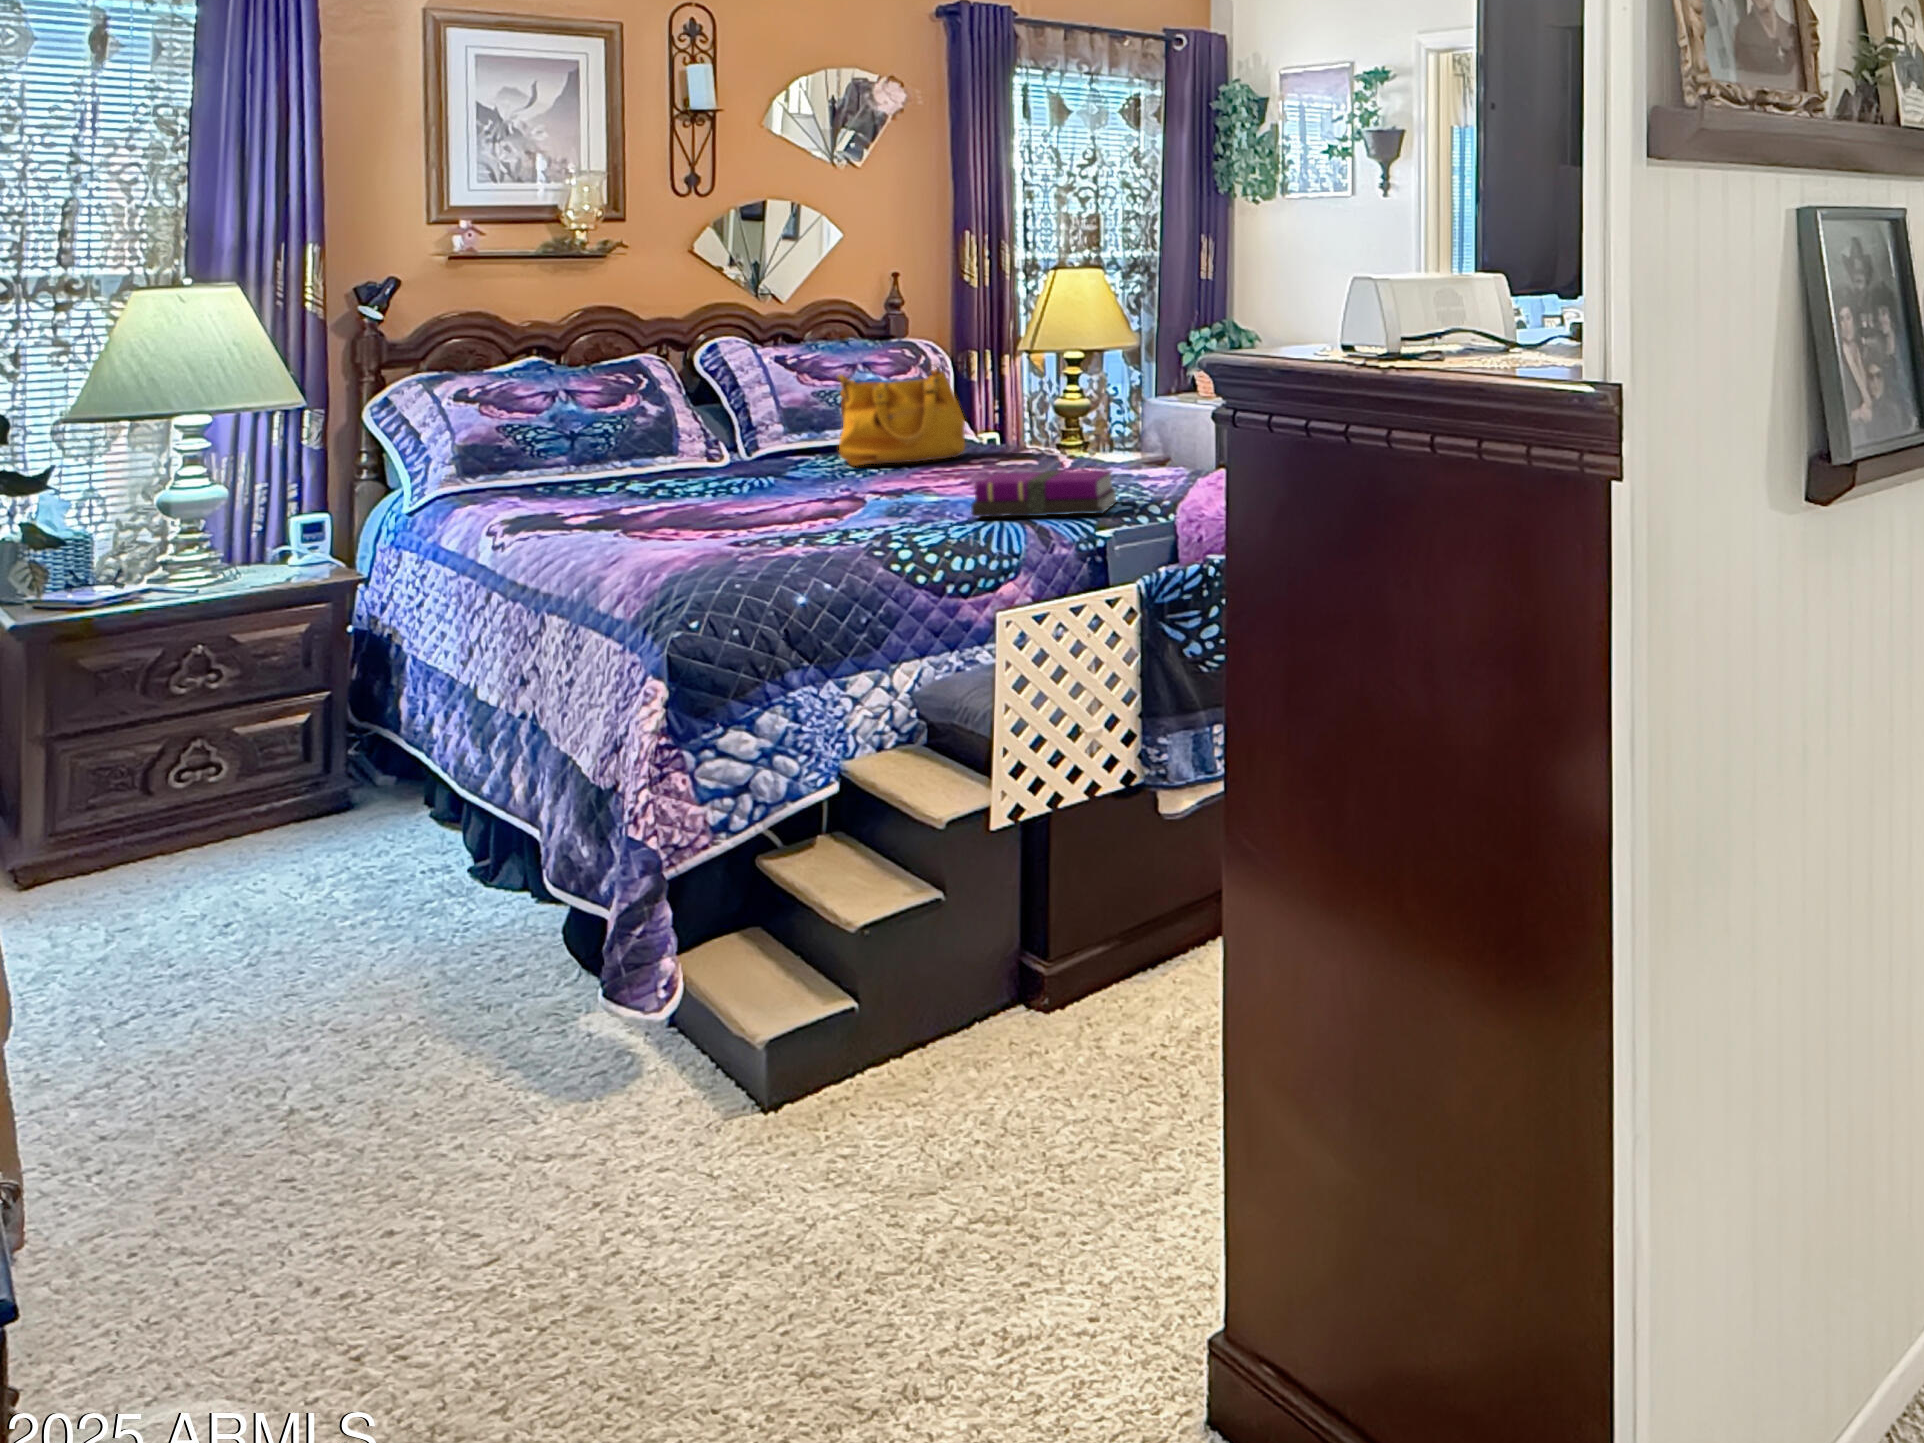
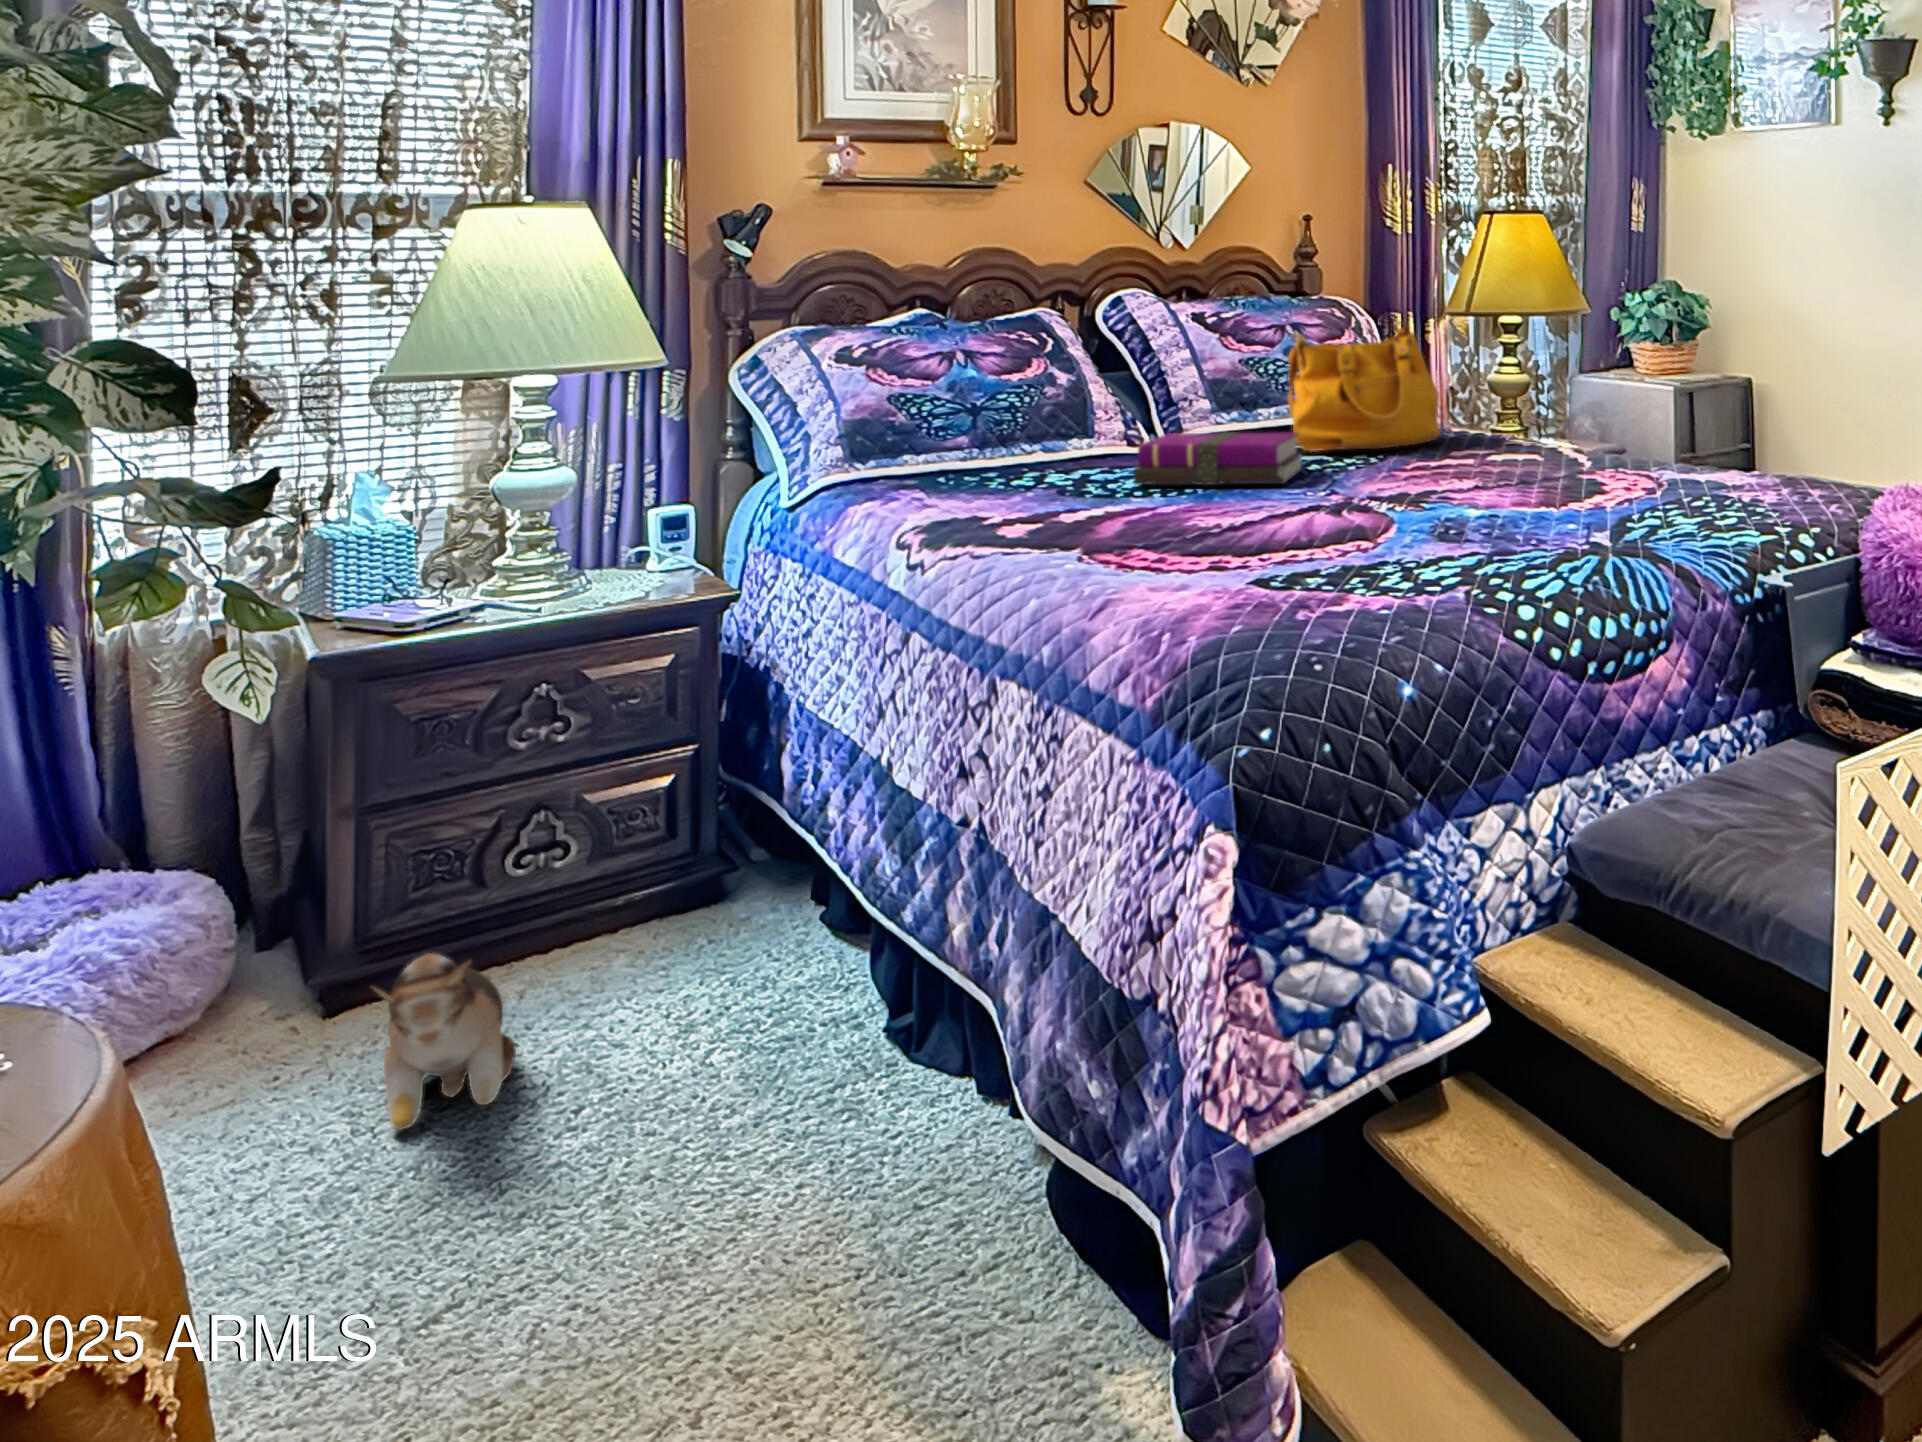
notebook: present [971,470,1117,517] -> present [1133,432,1302,485]
plush toy: none [76,823,194,949] -> present [372,953,516,1130]

